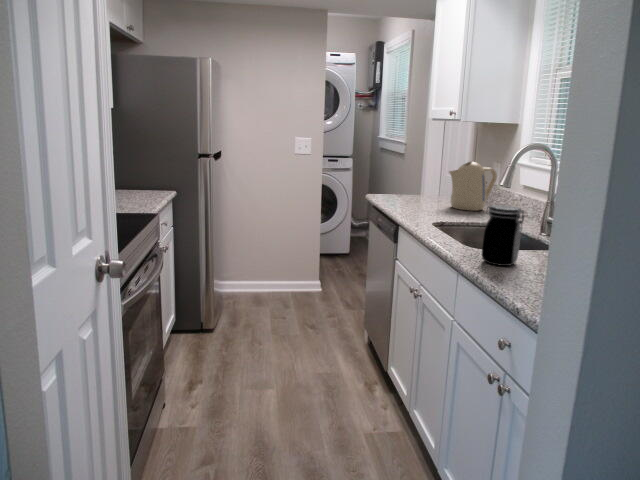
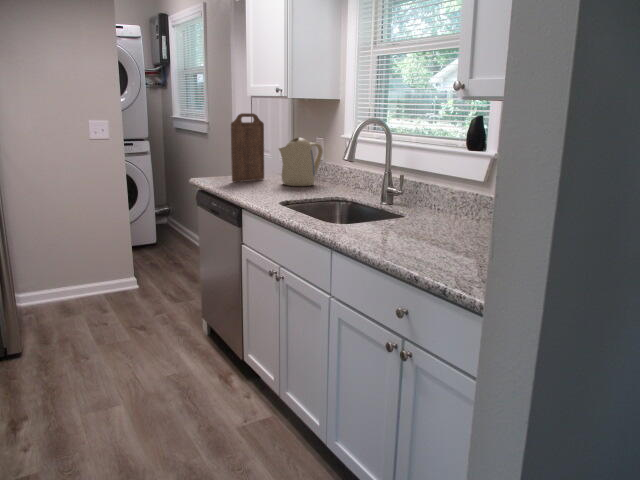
cutting board: none [403,136,441,201] -> present [231,113,264,182]
jar: present [482,205,524,266] -> none [352,178,391,237]

